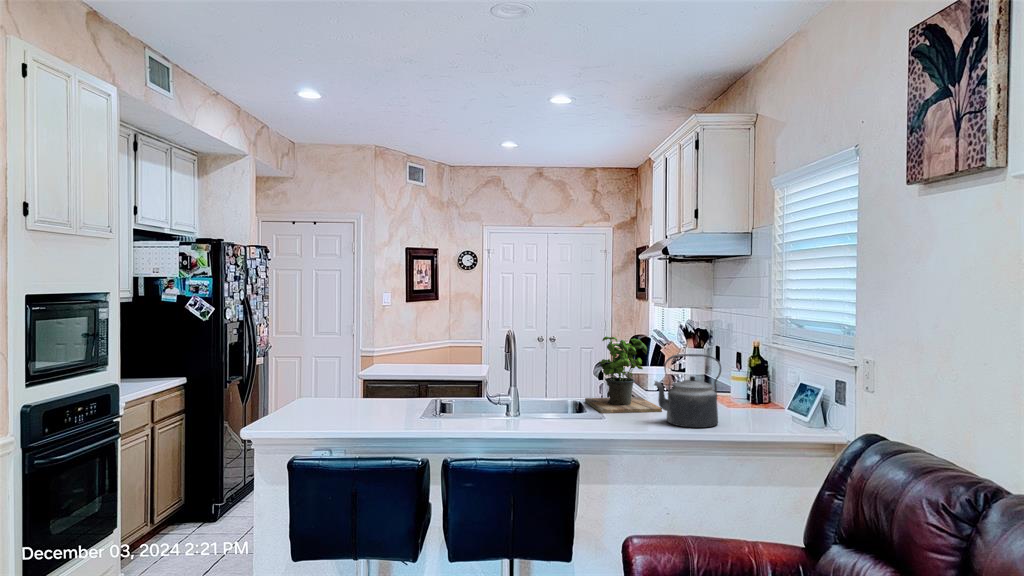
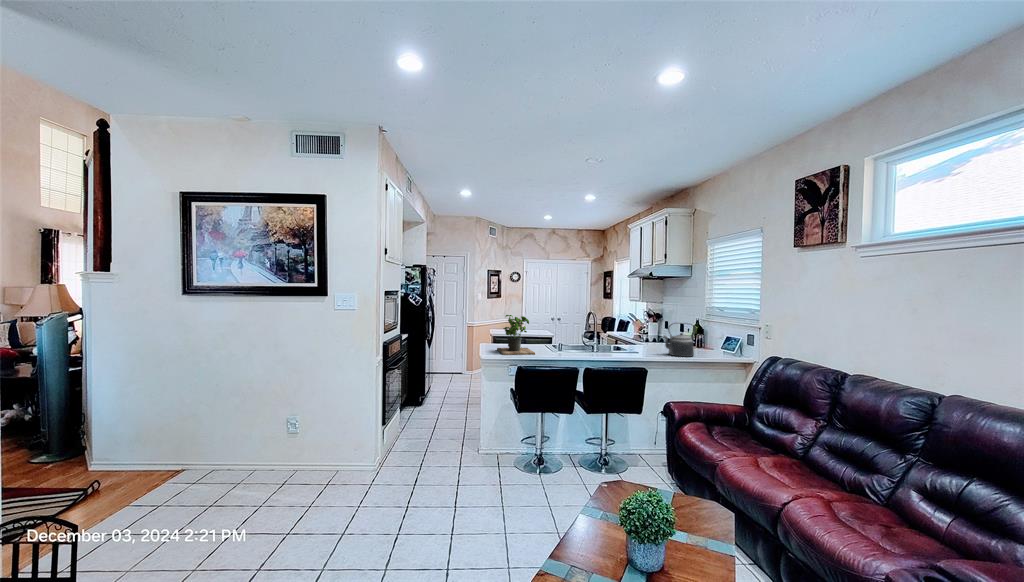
potted plant: present [585,337,662,413] -> present [497,315,535,355]

